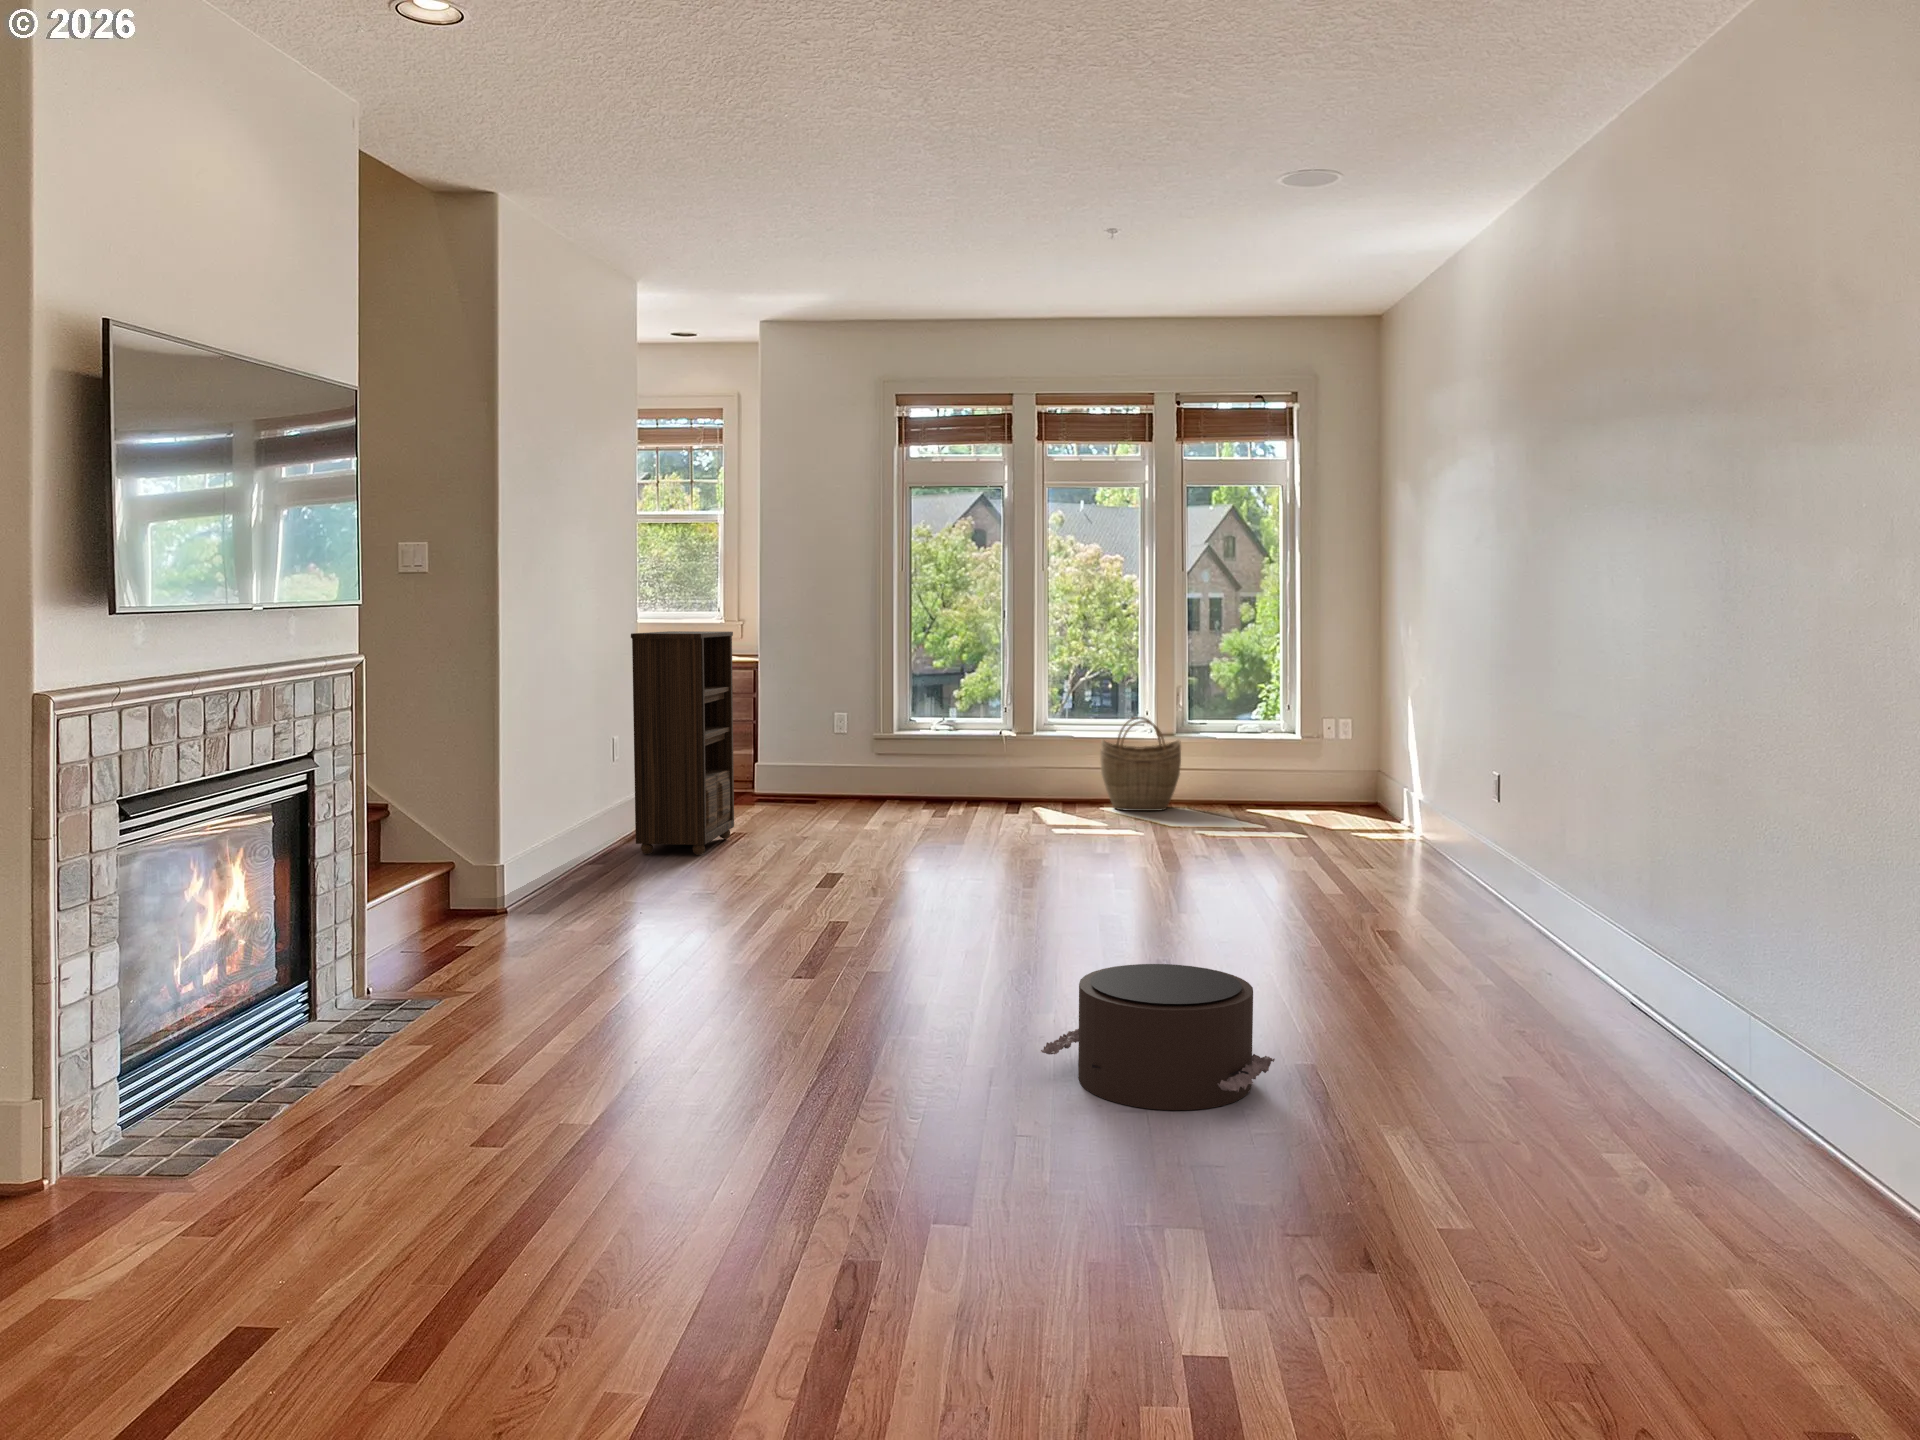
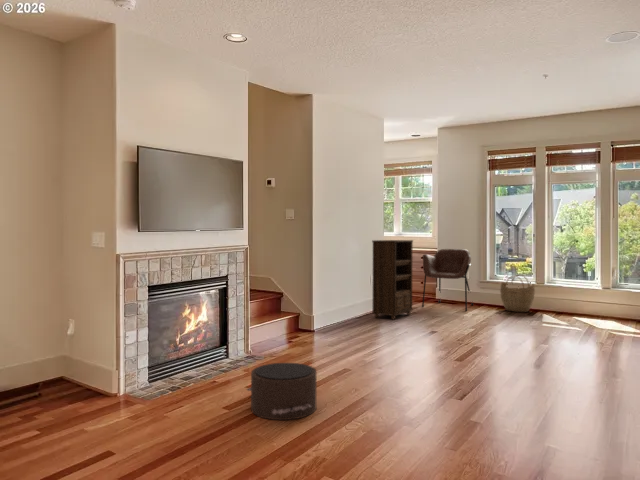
armchair: none [735,654,867,816] -> present [422,249,473,311]
woven basket: present [1100,717,1181,811] -> present [500,275,535,312]
pouf: present [1041,964,1275,1110] -> present [247,363,317,420]

